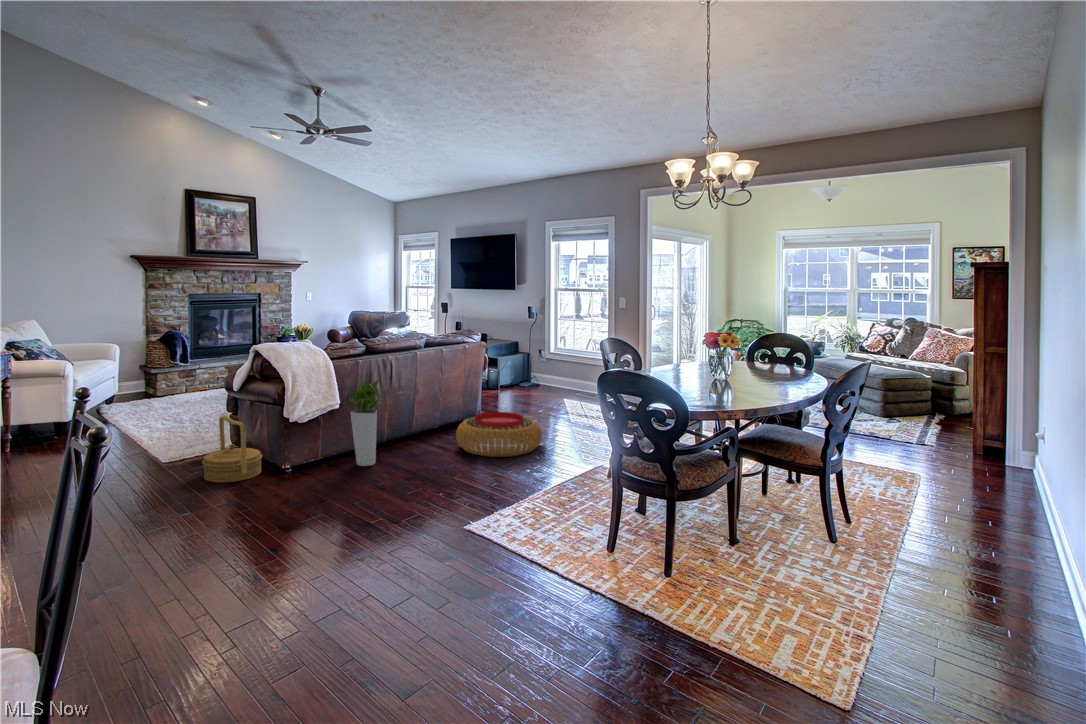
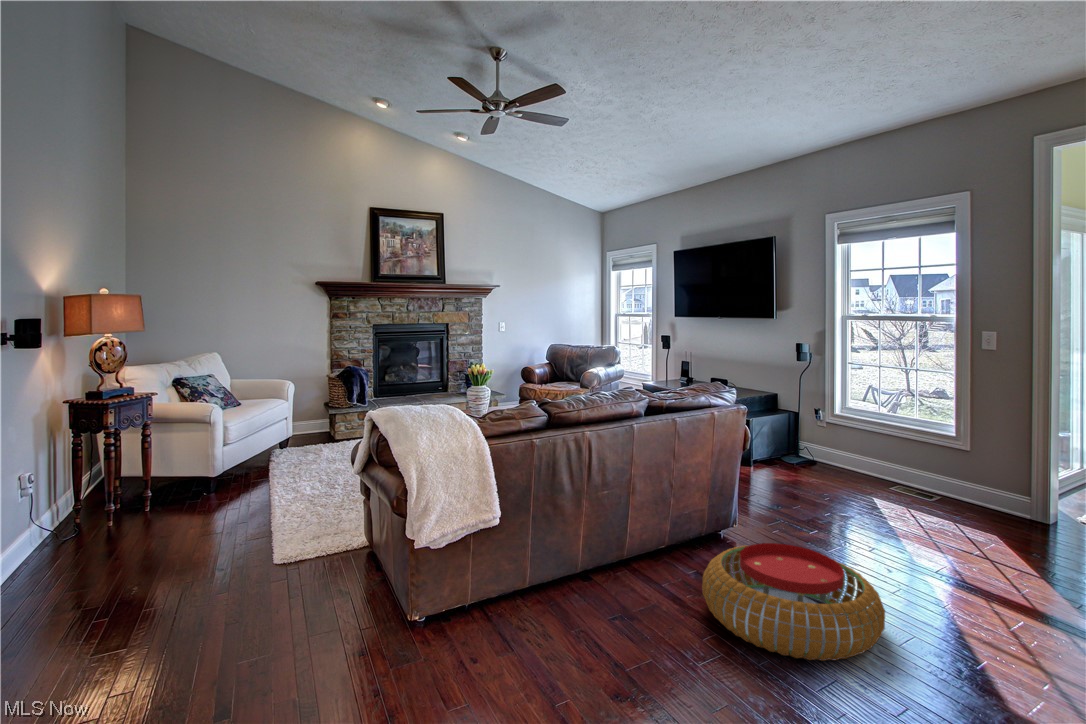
planter: present [349,379,382,466] -> none [511,473,577,639]
woven basket: present [202,416,262,483] -> none [282,520,376,647]

